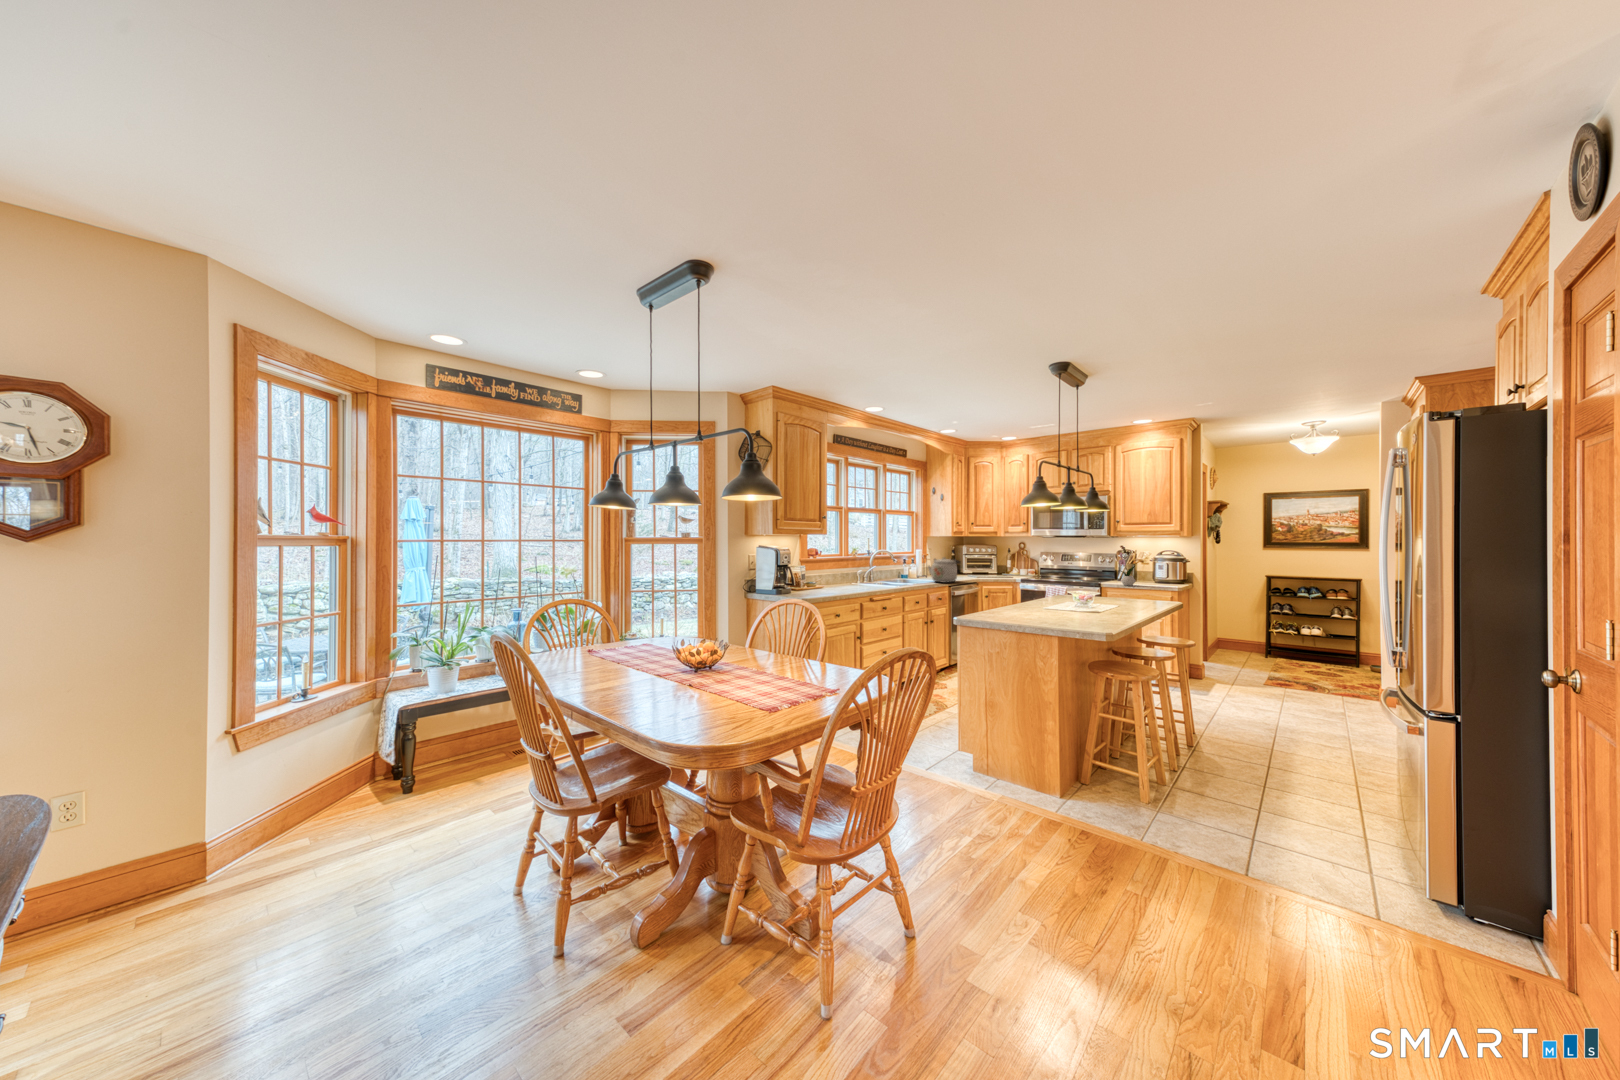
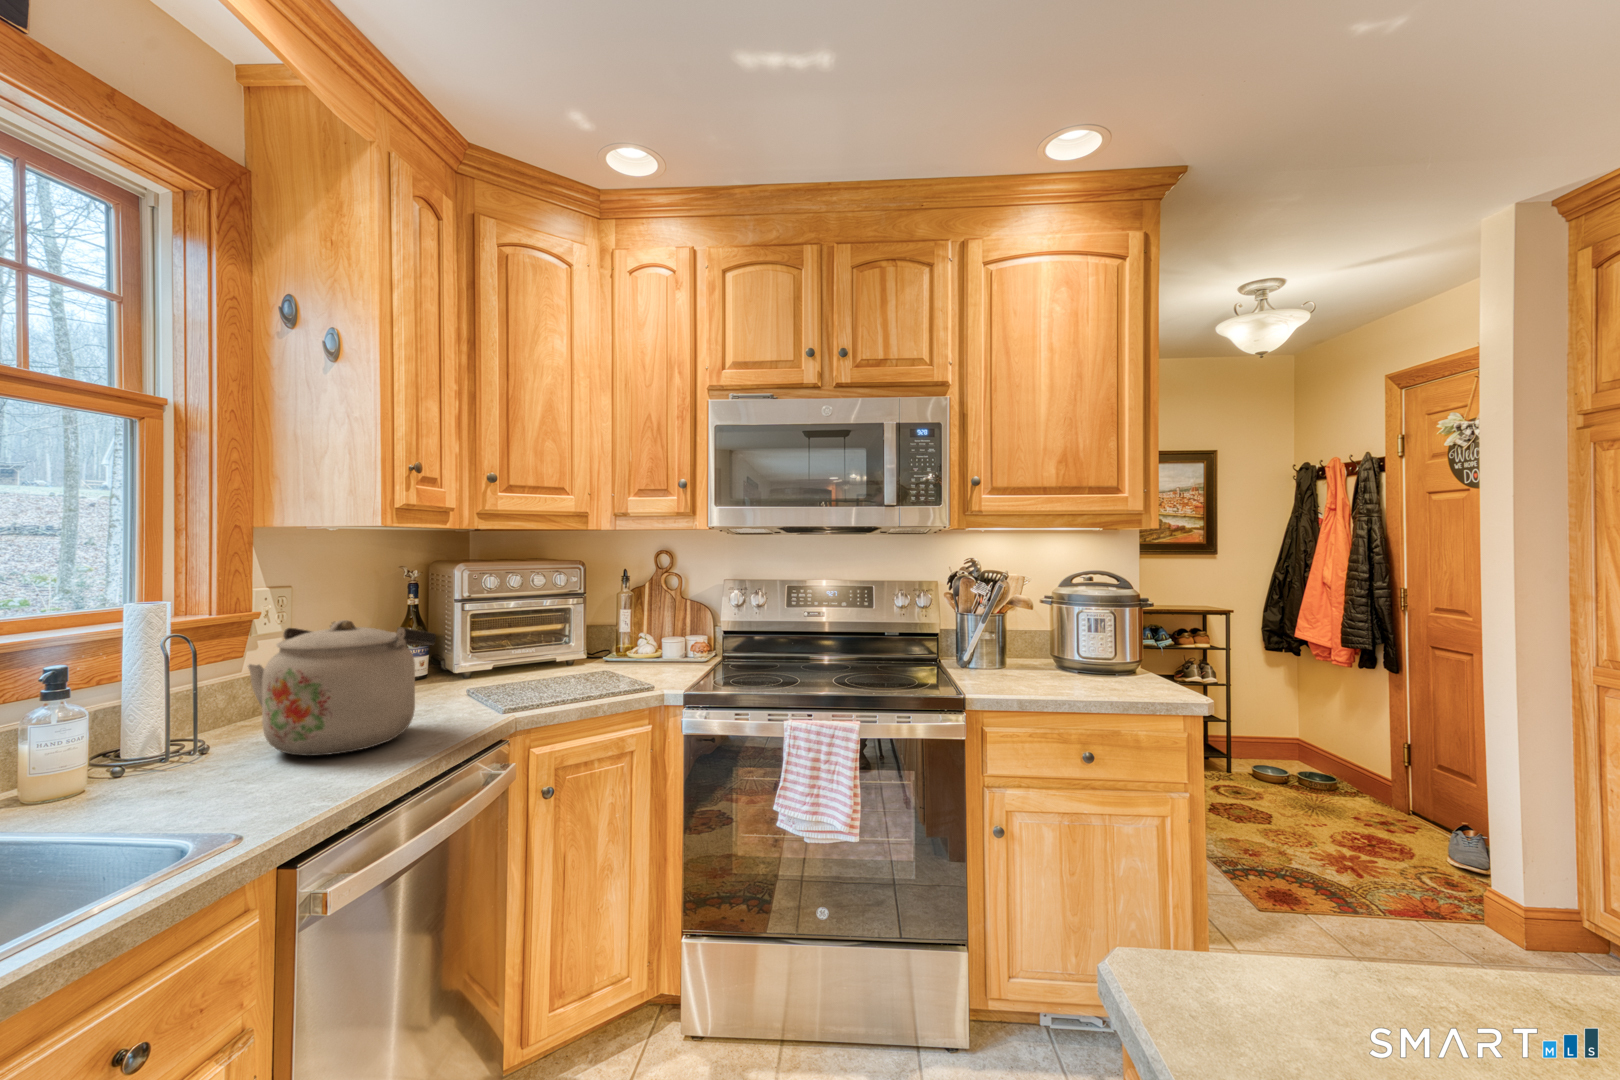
flower arrangement: present [1119,547,1136,586] -> none [993,557,1051,683]

